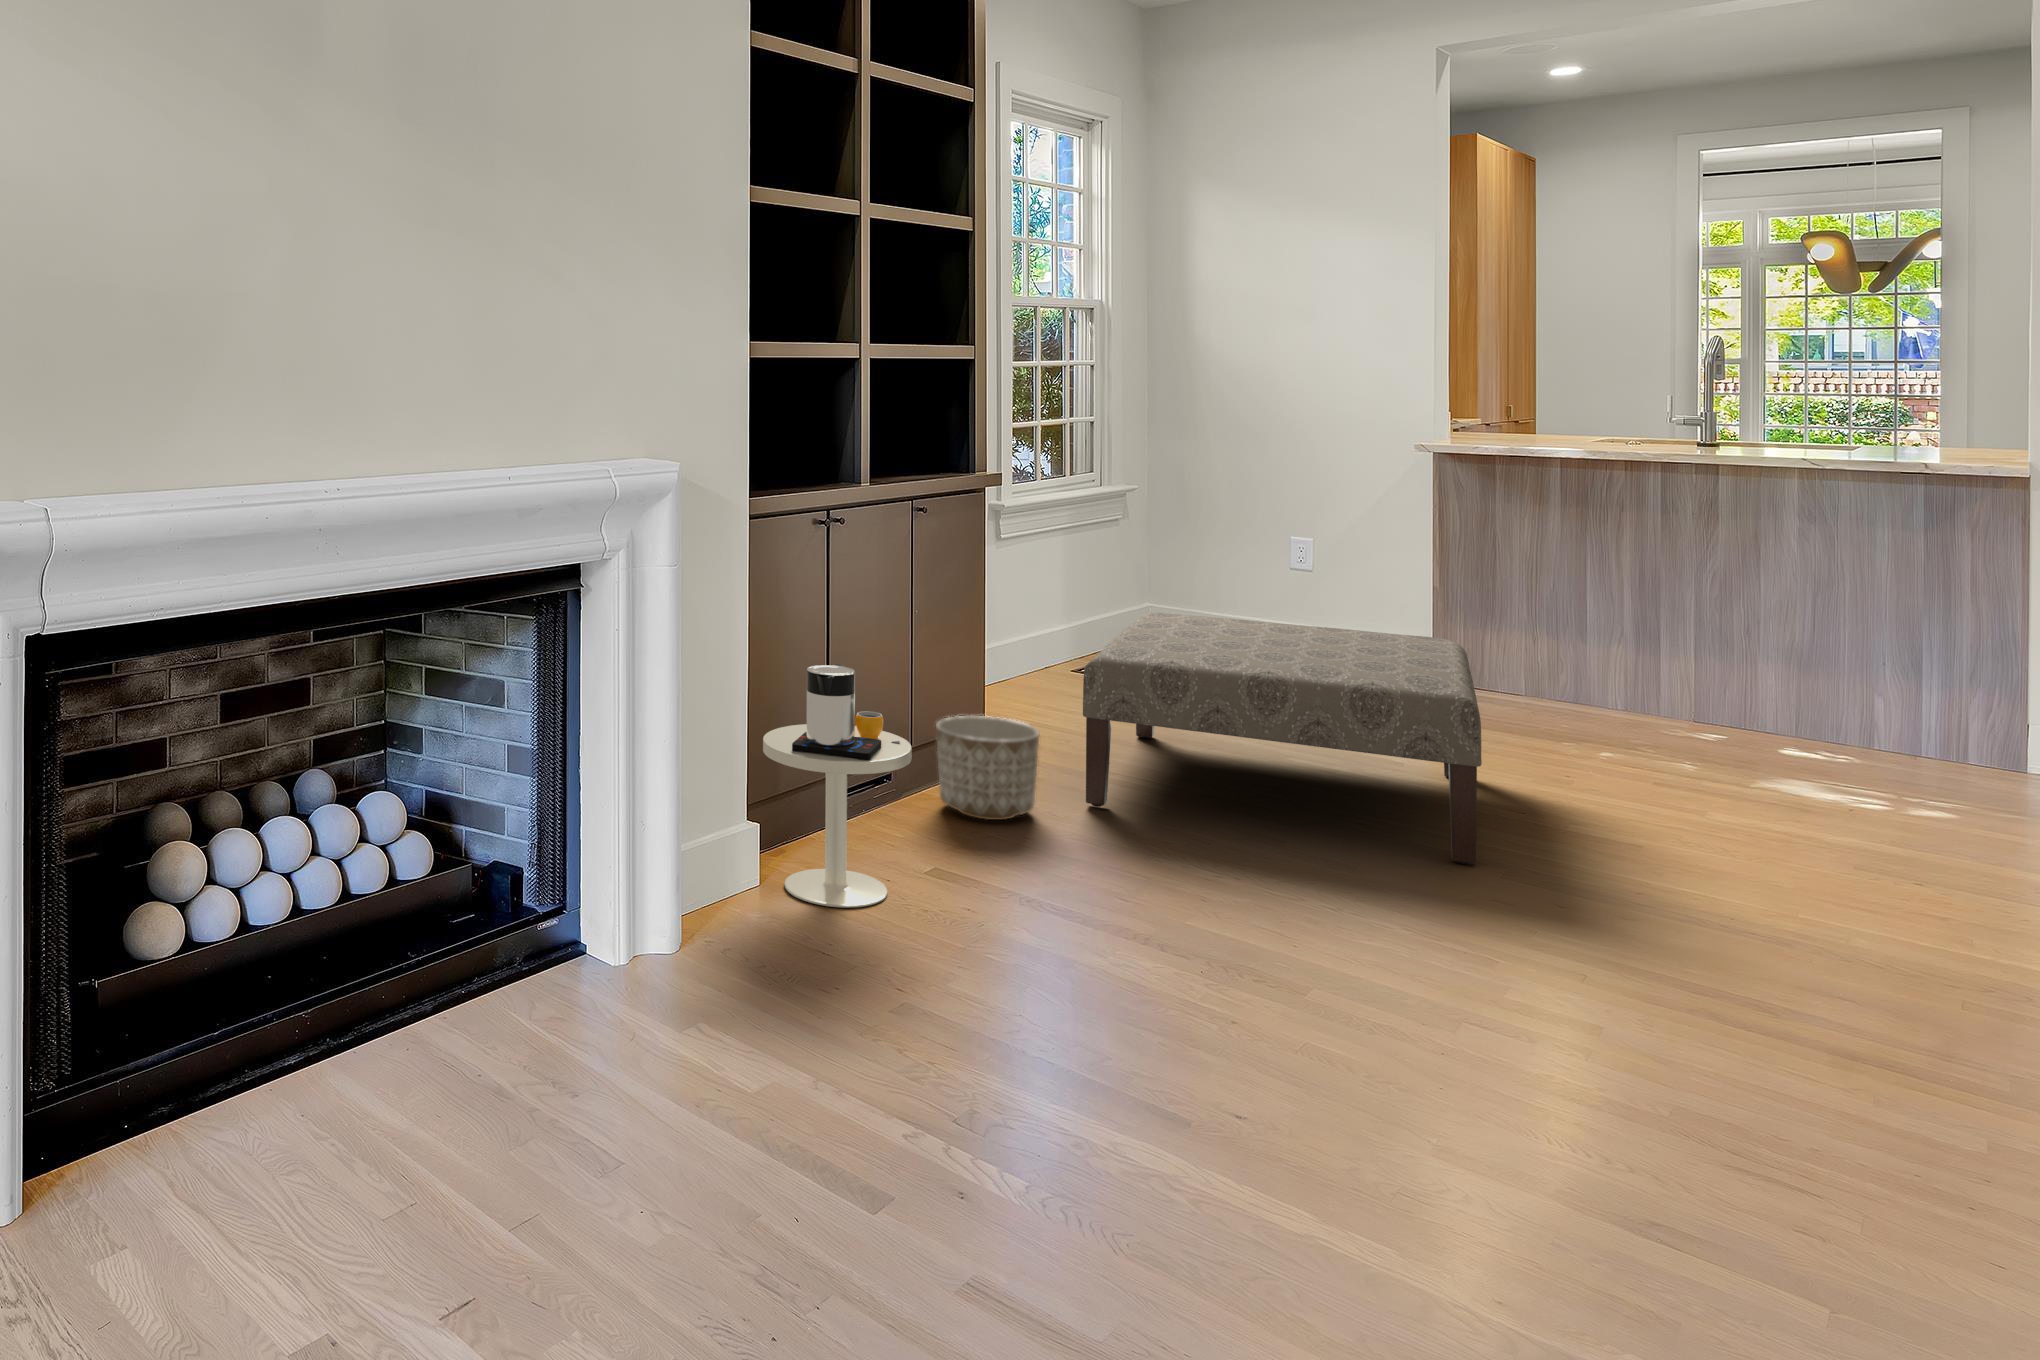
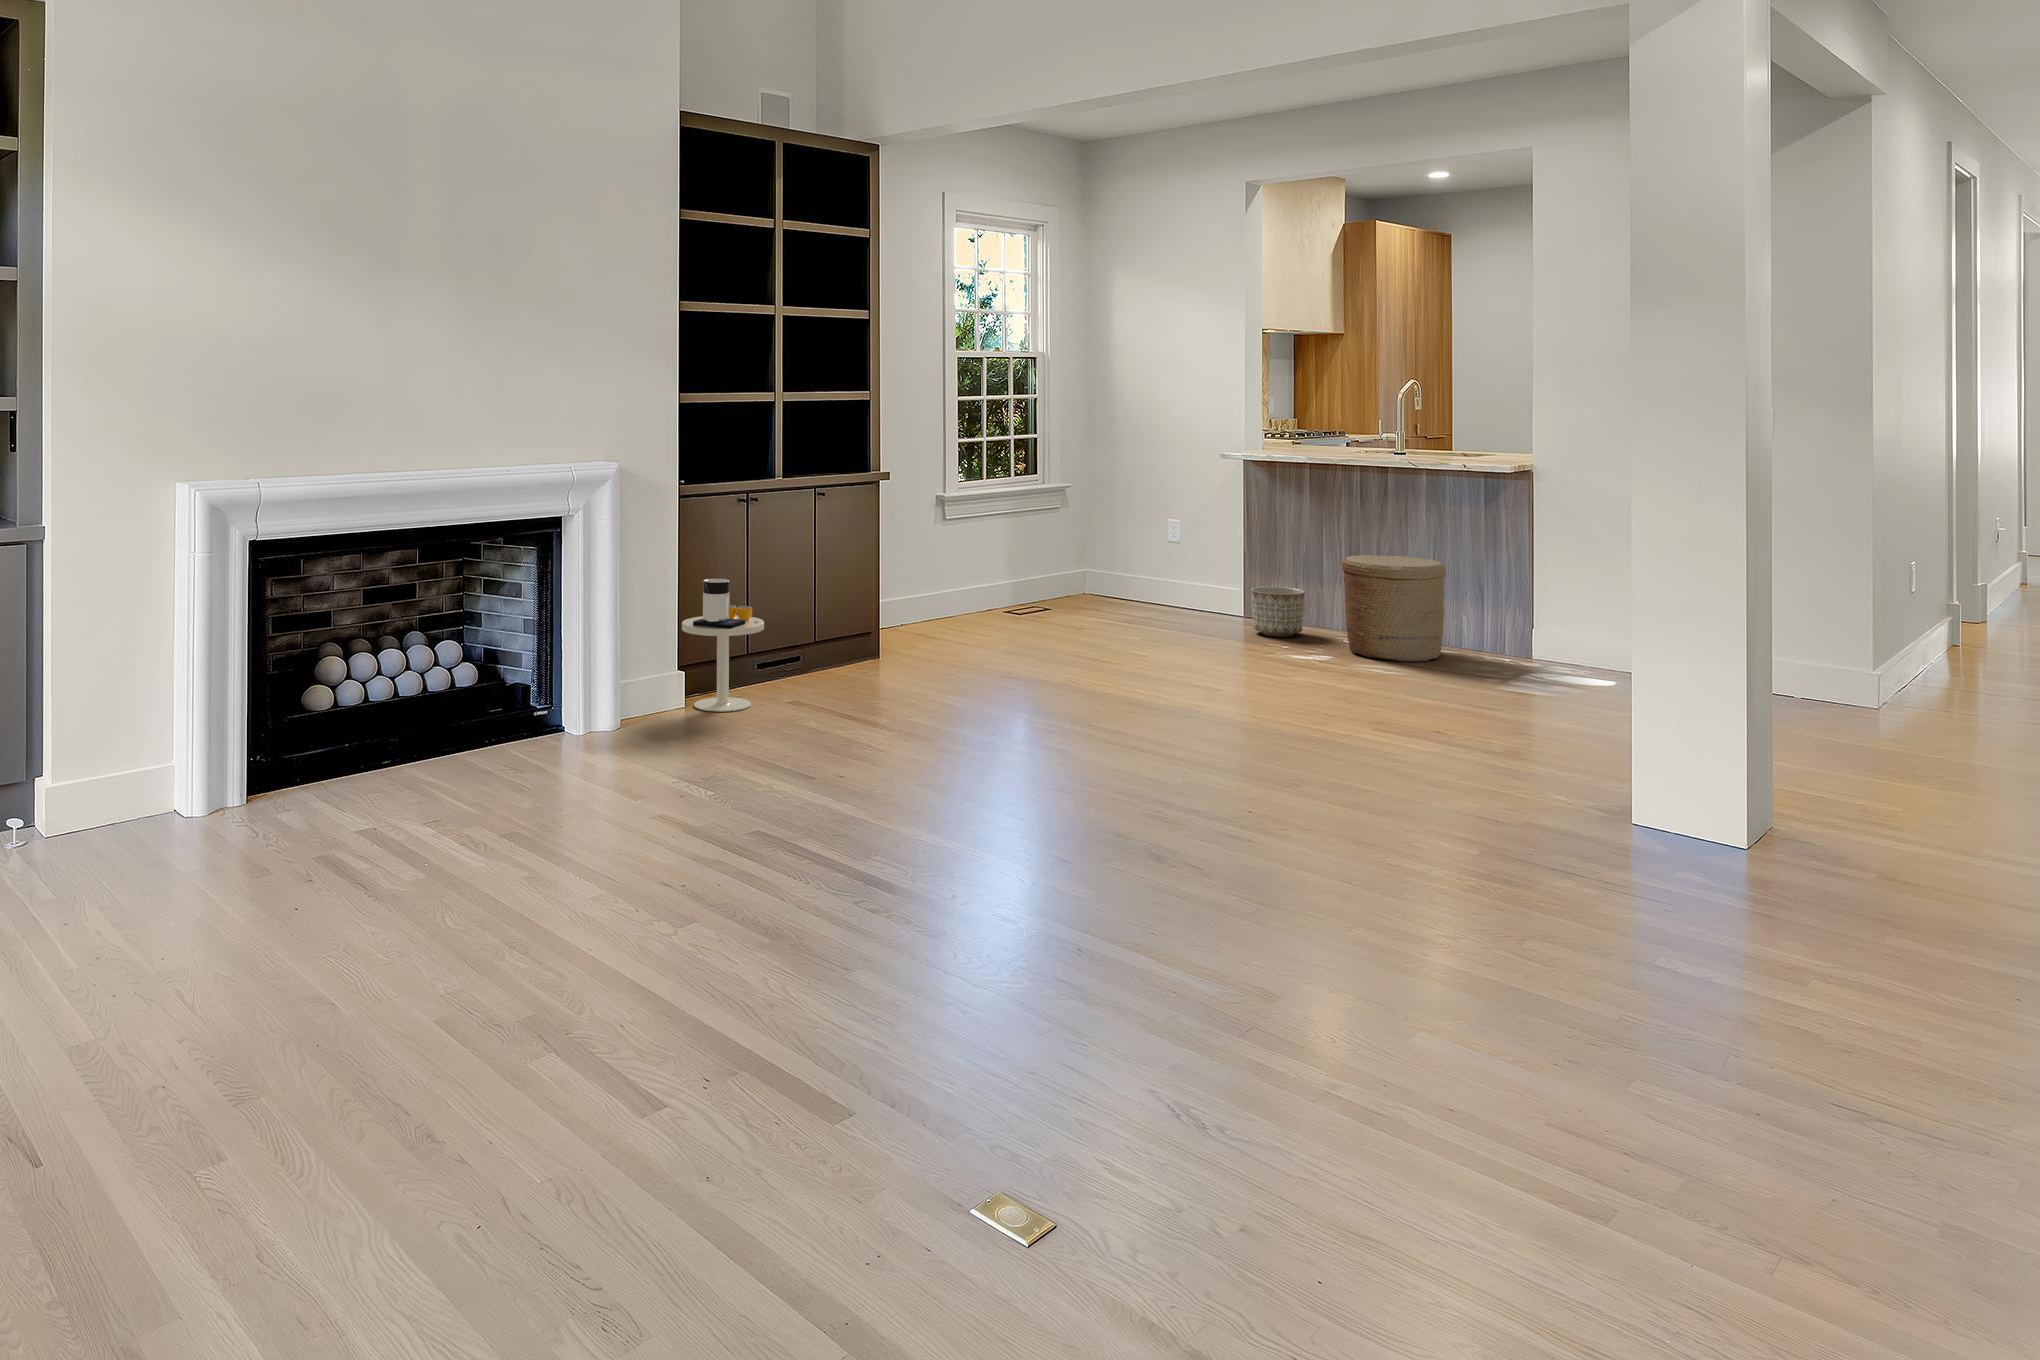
woven basket: none [1728,608,1936,789] -> present [1342,555,1446,661]
ottoman: present [1083,612,1482,864] -> none [909,561,1165,693]
planter: present [936,716,1039,820] -> present [1251,587,1305,637]

